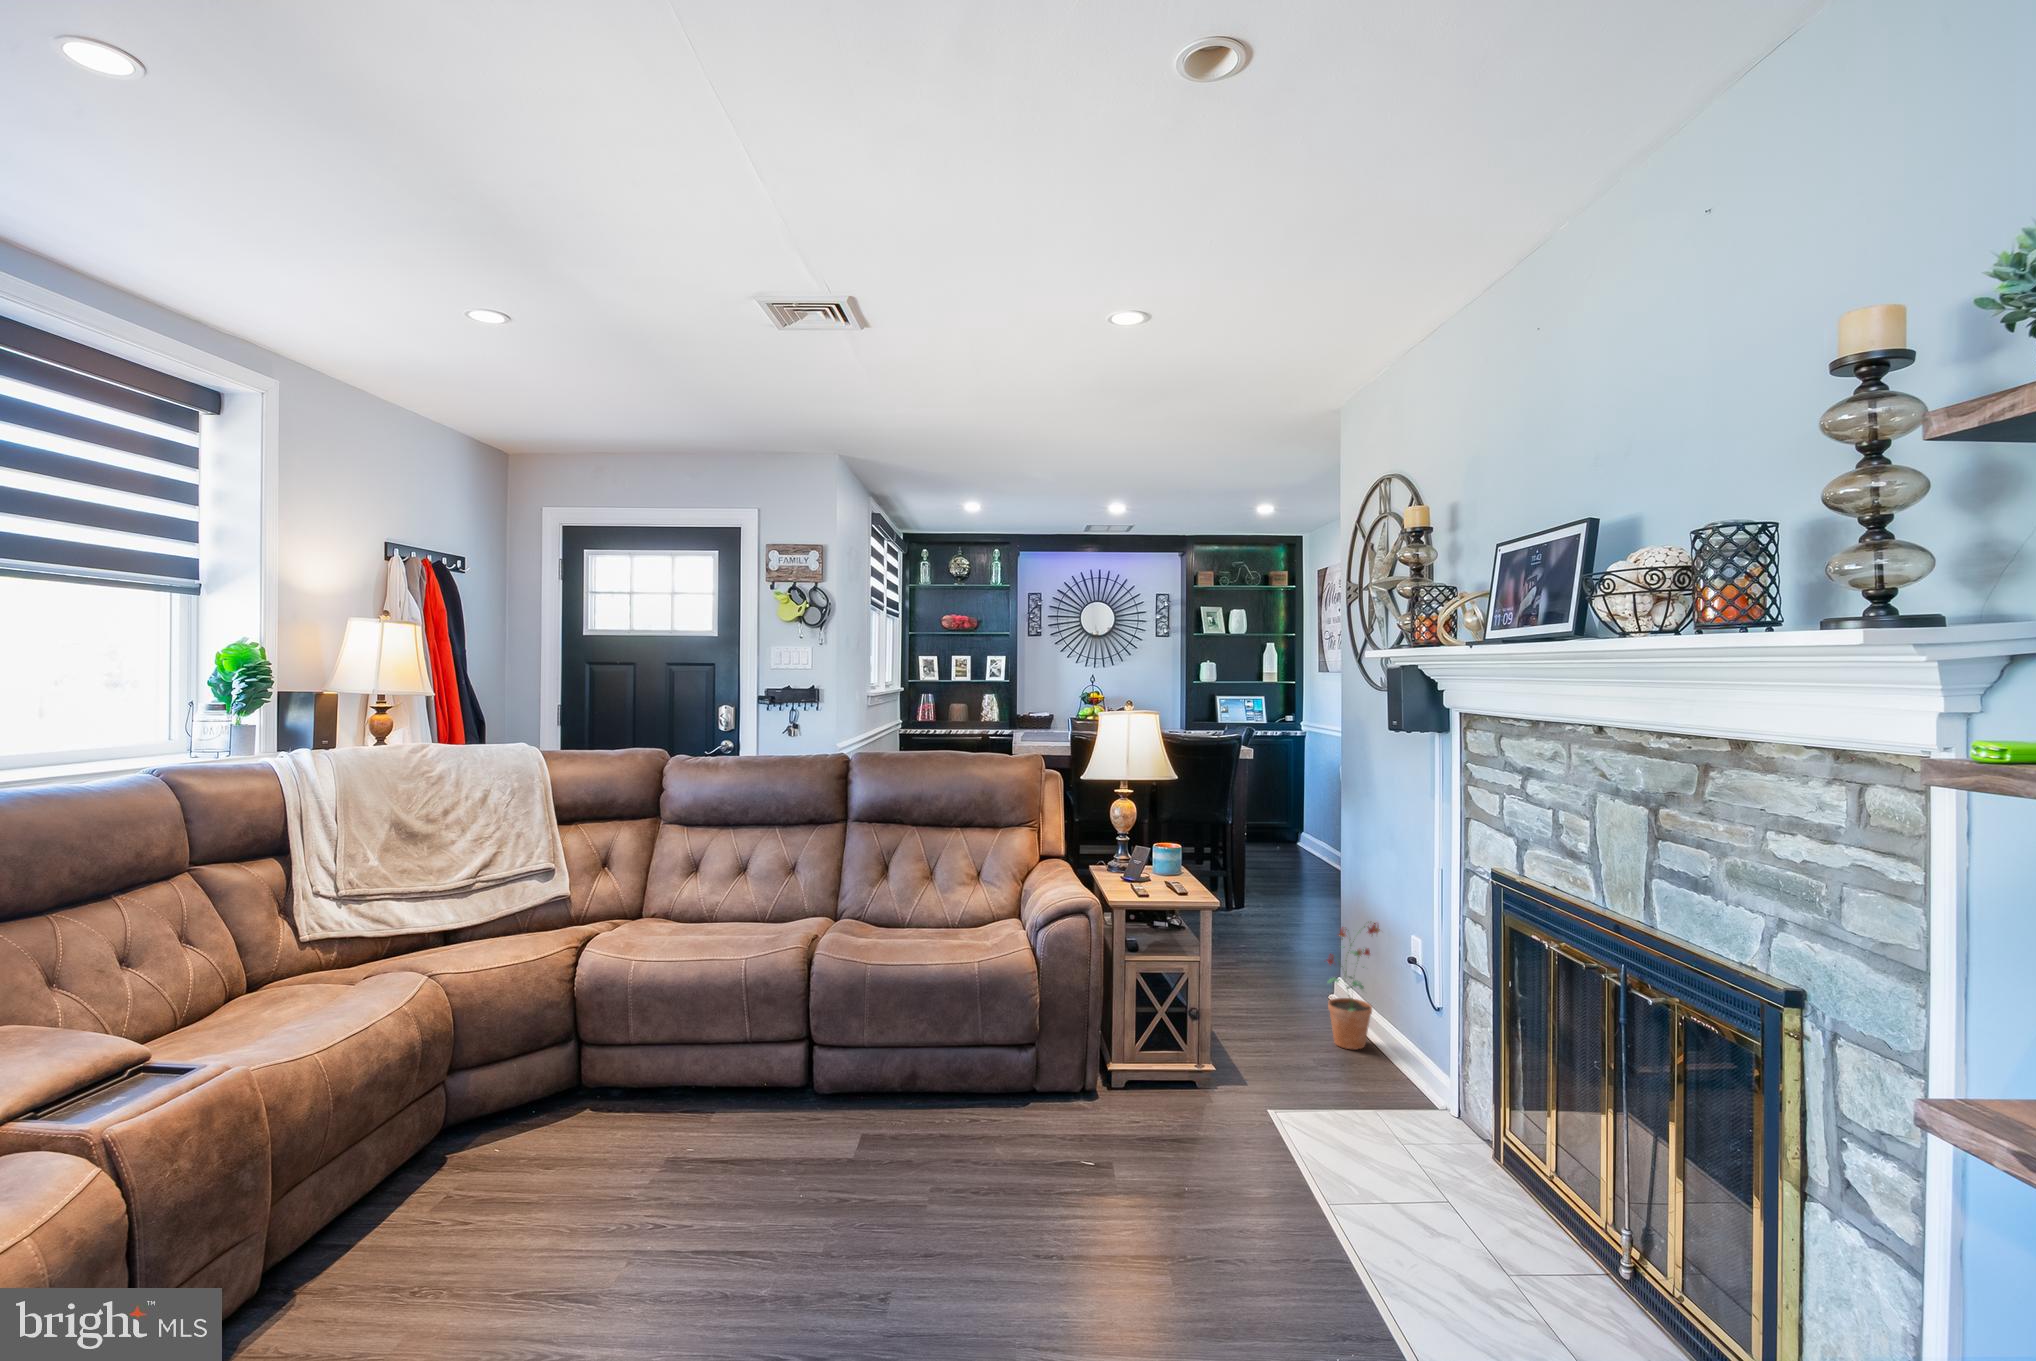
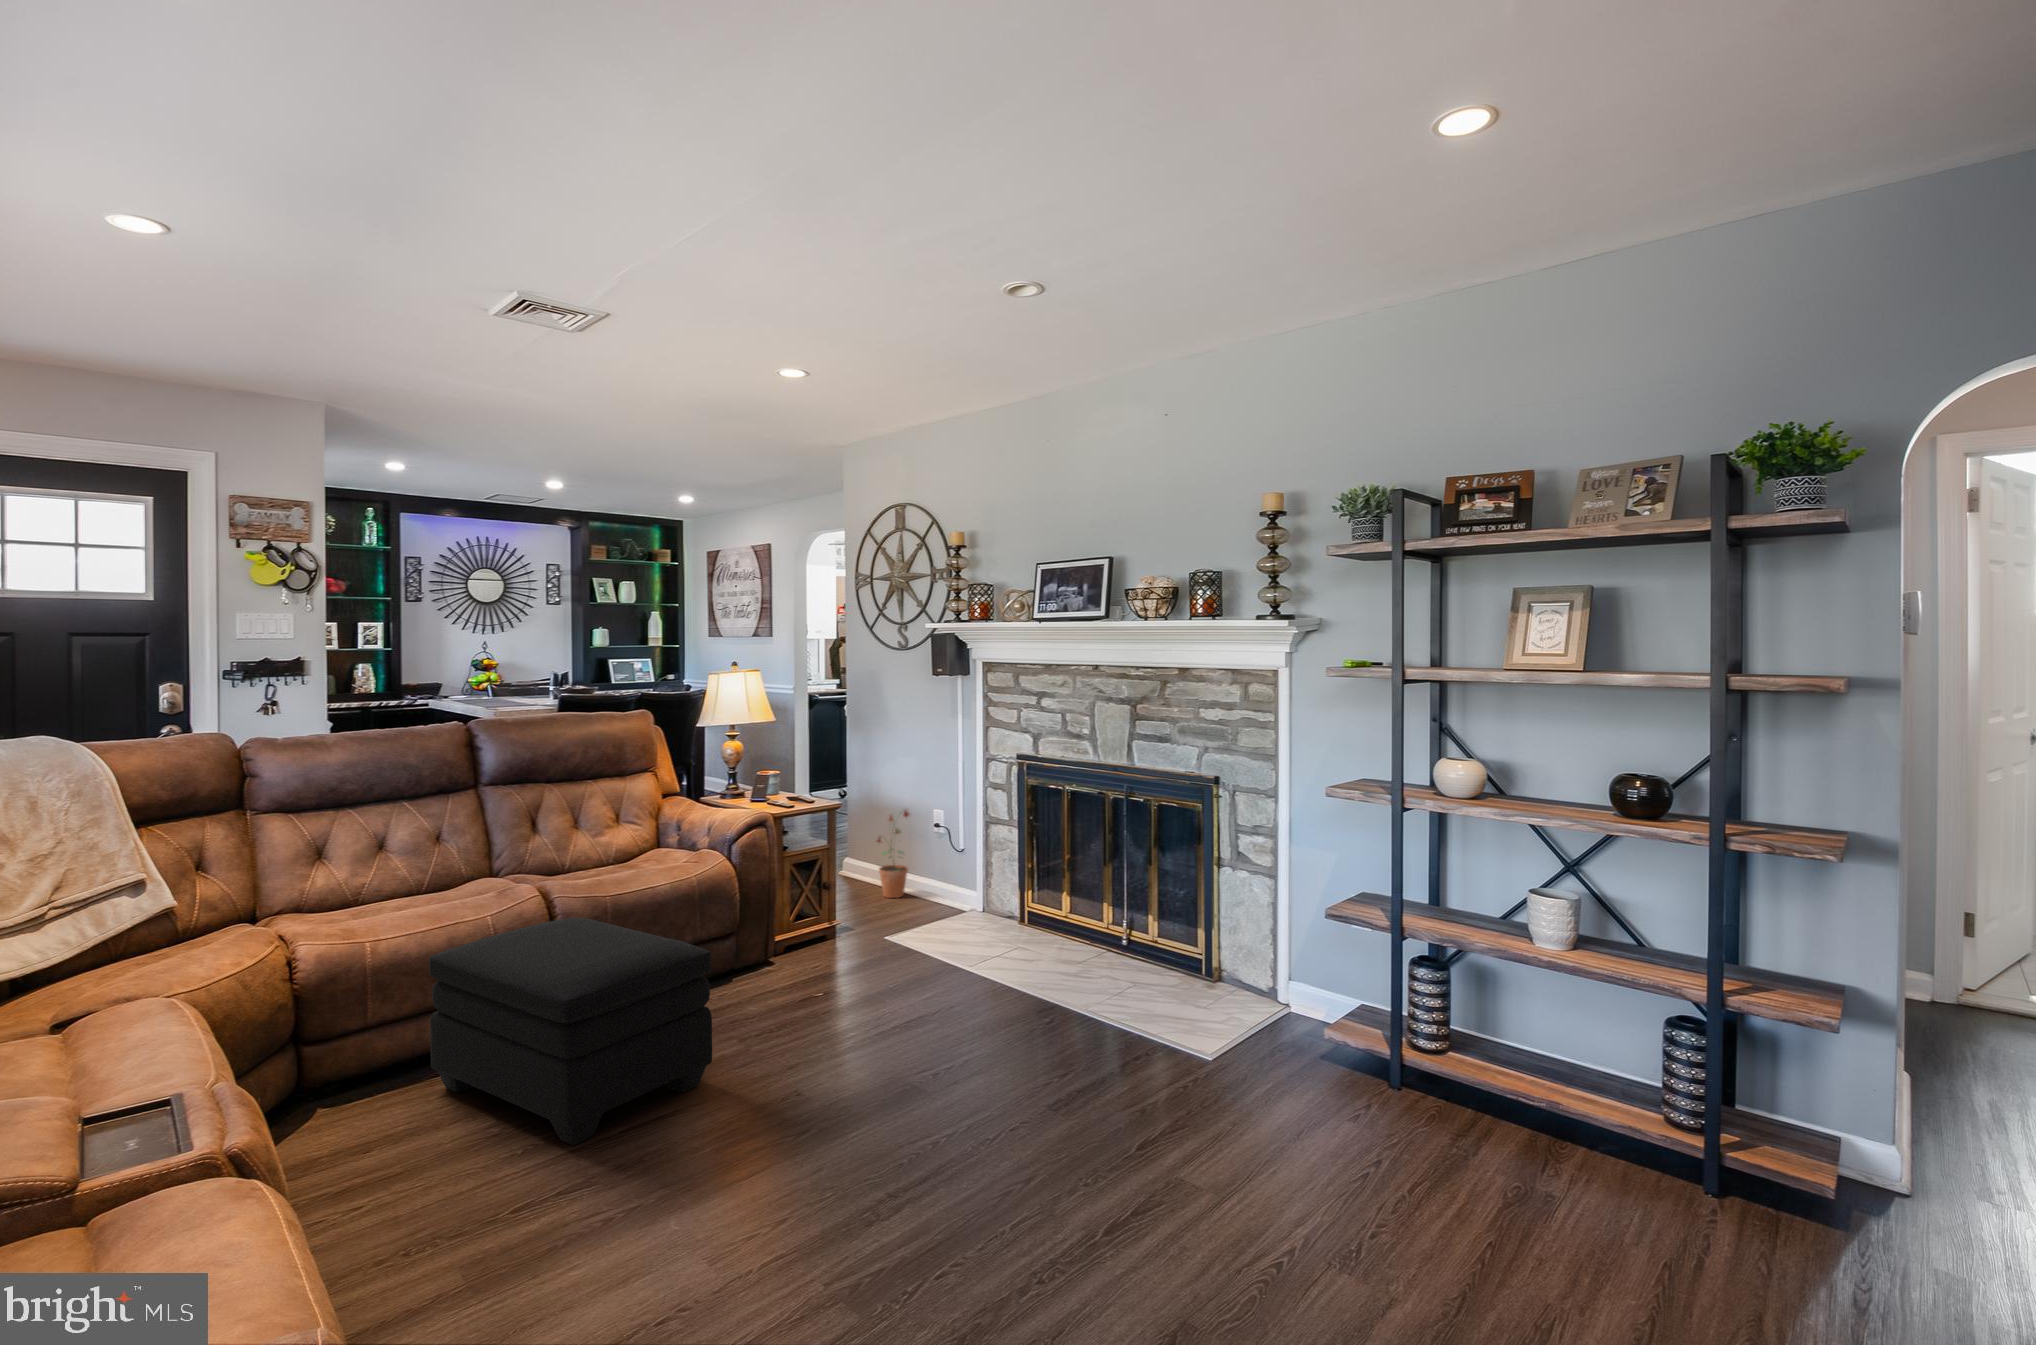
ottoman: none [585,991,810,1277] -> present [429,918,712,1145]

